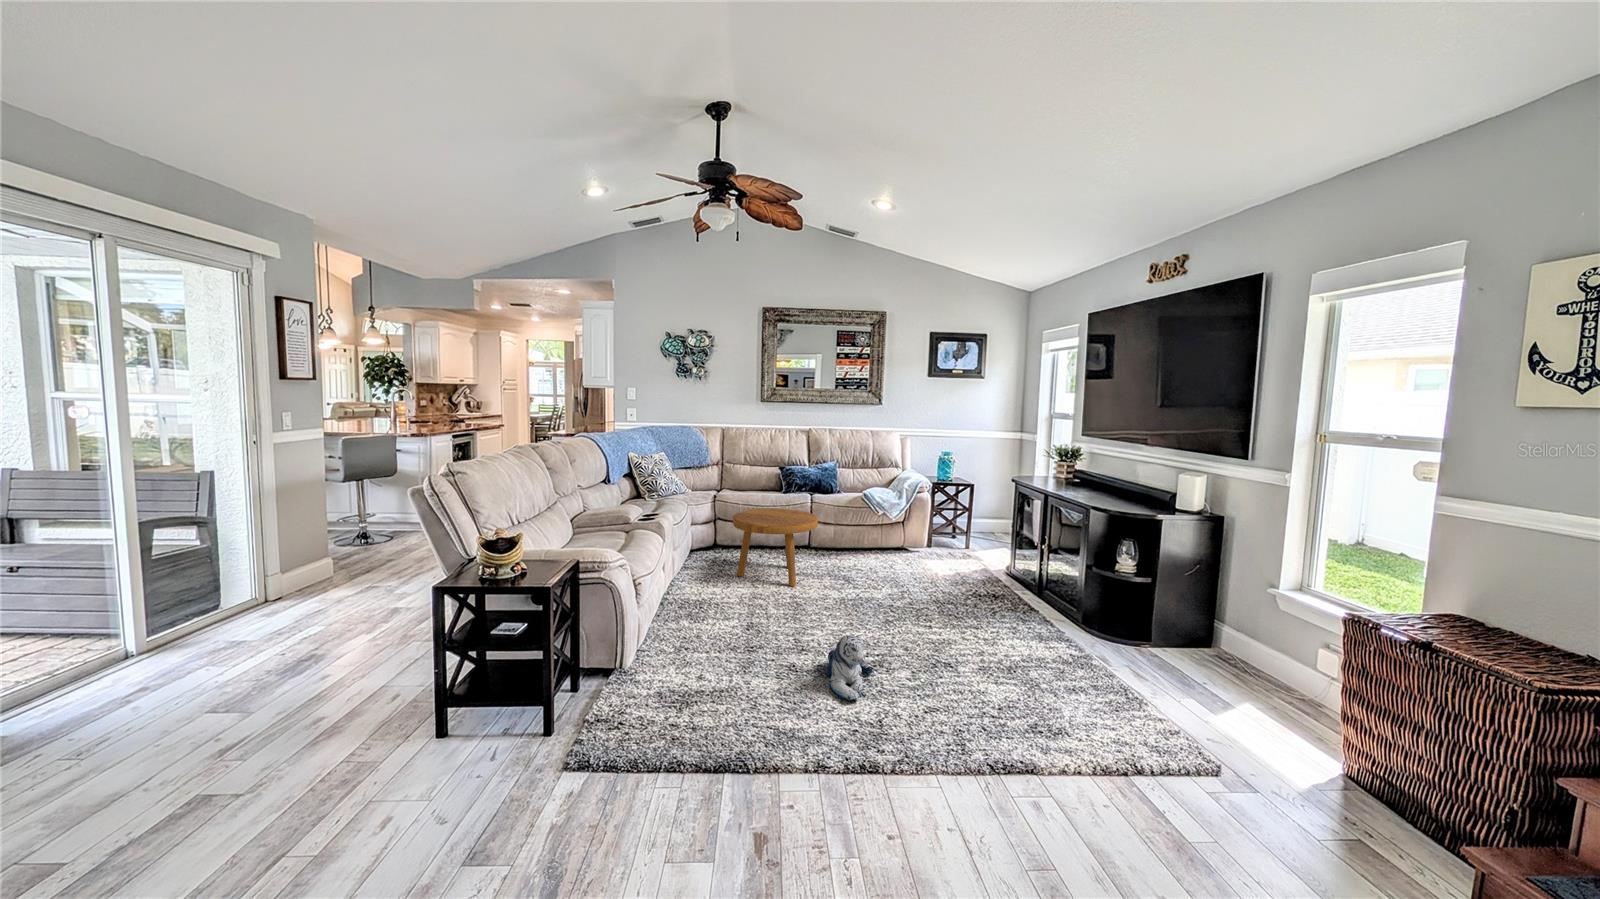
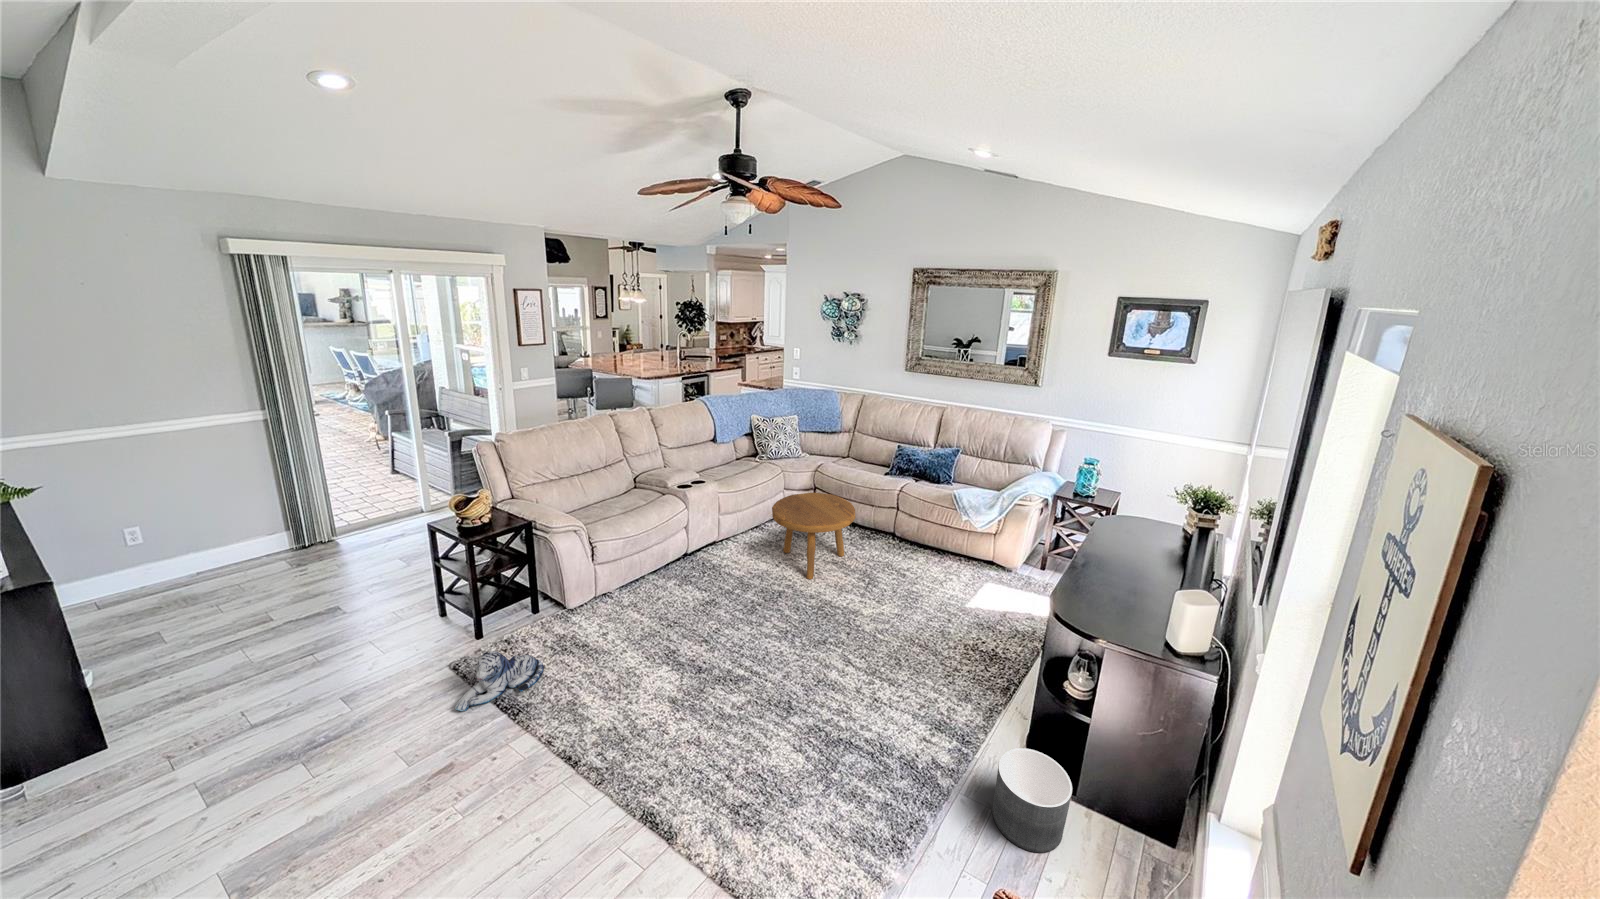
planter: none [1096,598,1154,657] -> present [992,748,1072,852]
plush toy: present [825,635,873,701] -> present [455,651,544,711]

